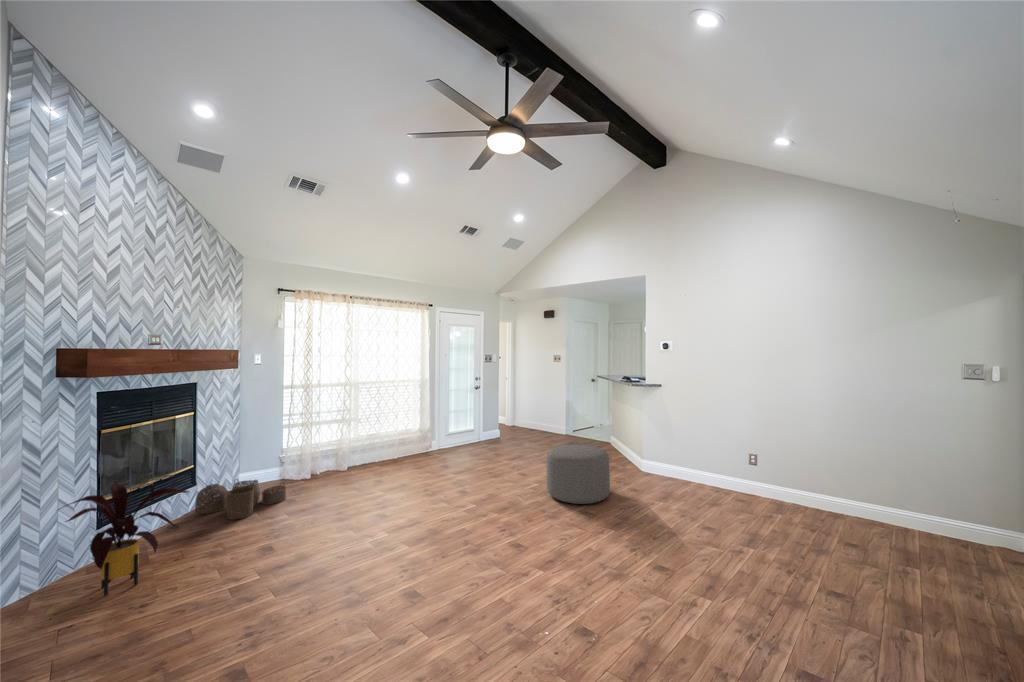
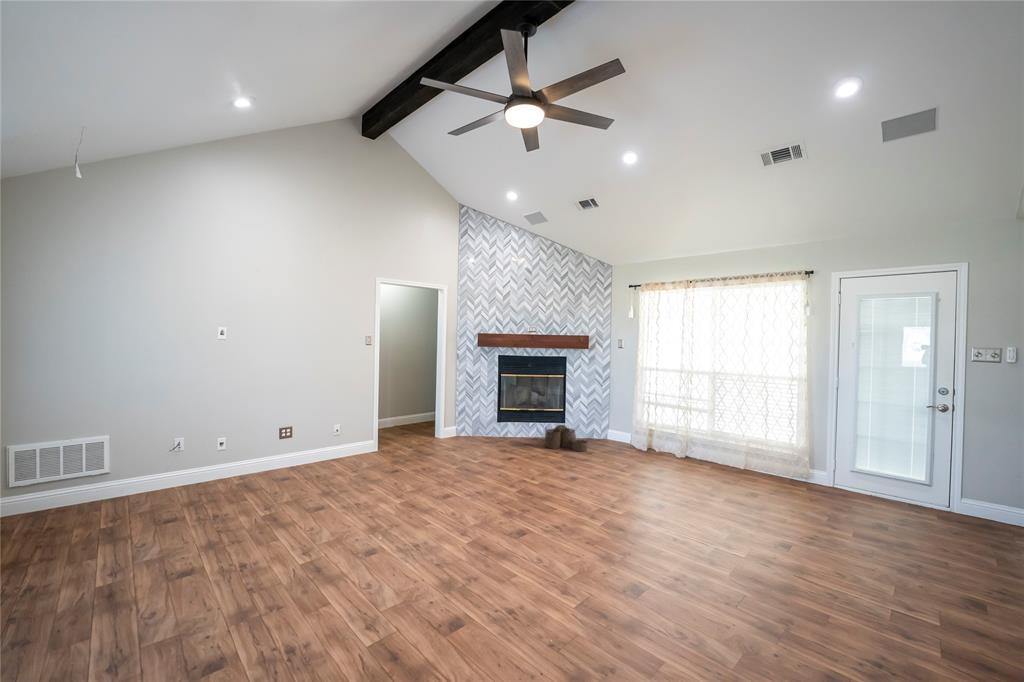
ottoman: present [546,445,610,504] -> none [617,499,734,622]
house plant: present [61,483,188,596] -> none [457,399,494,447]

